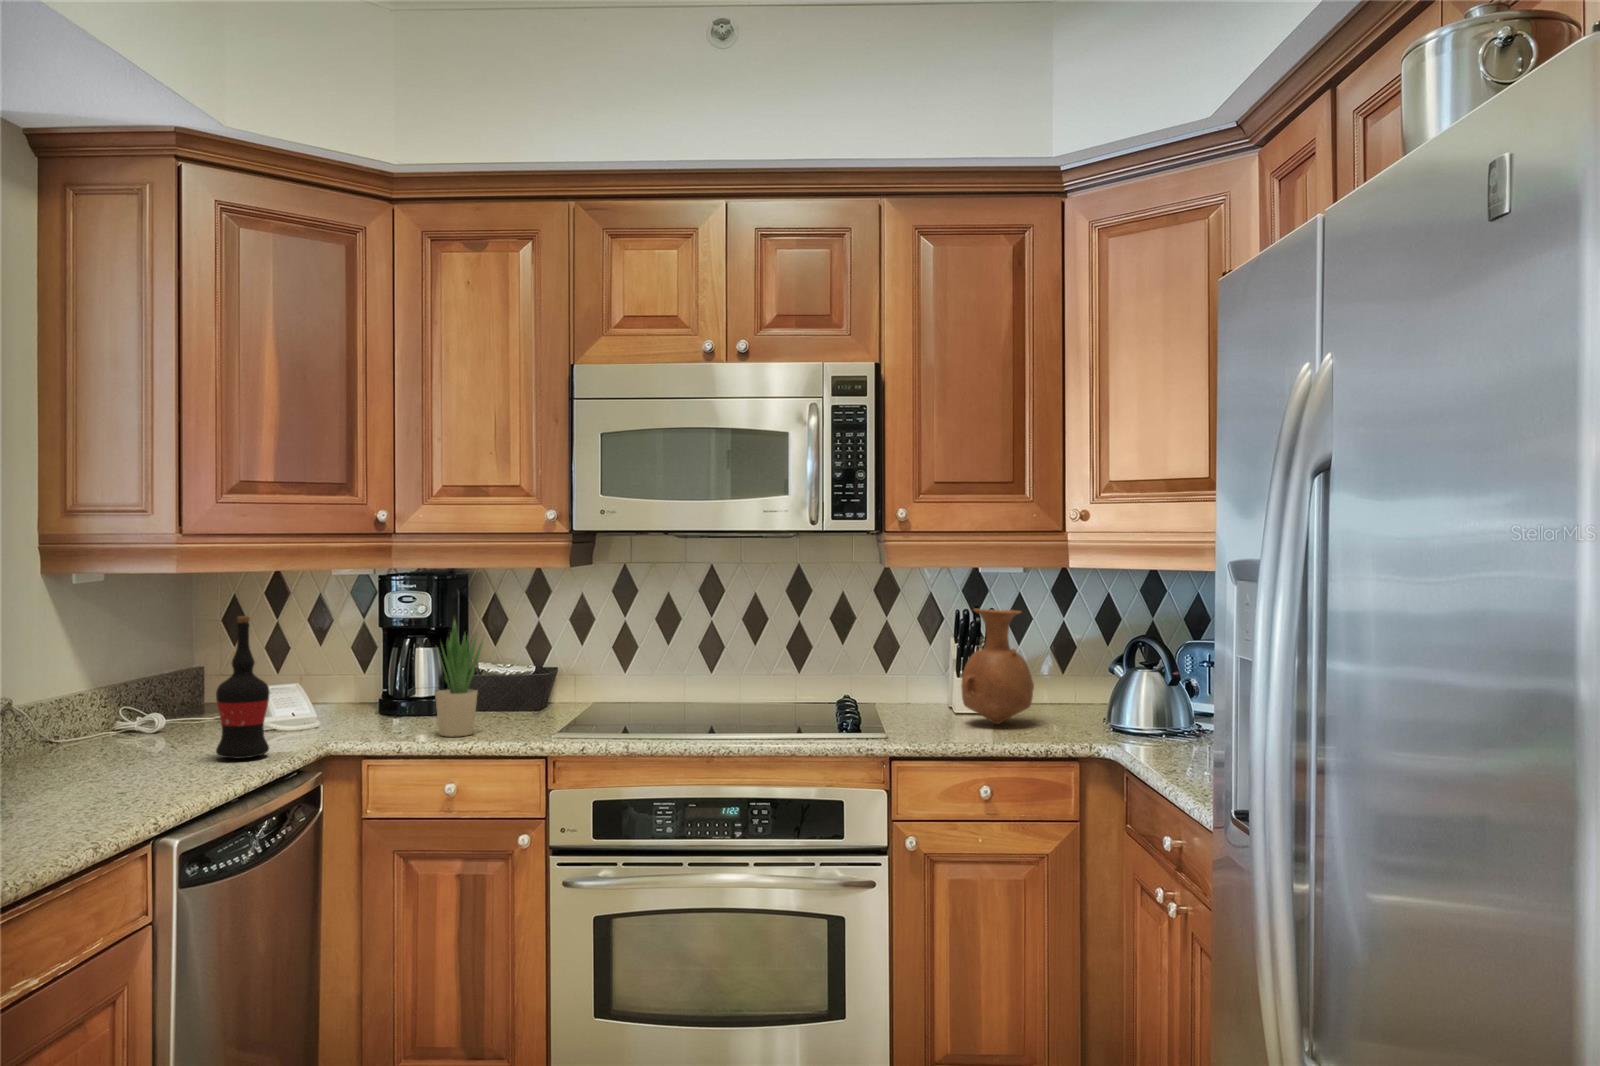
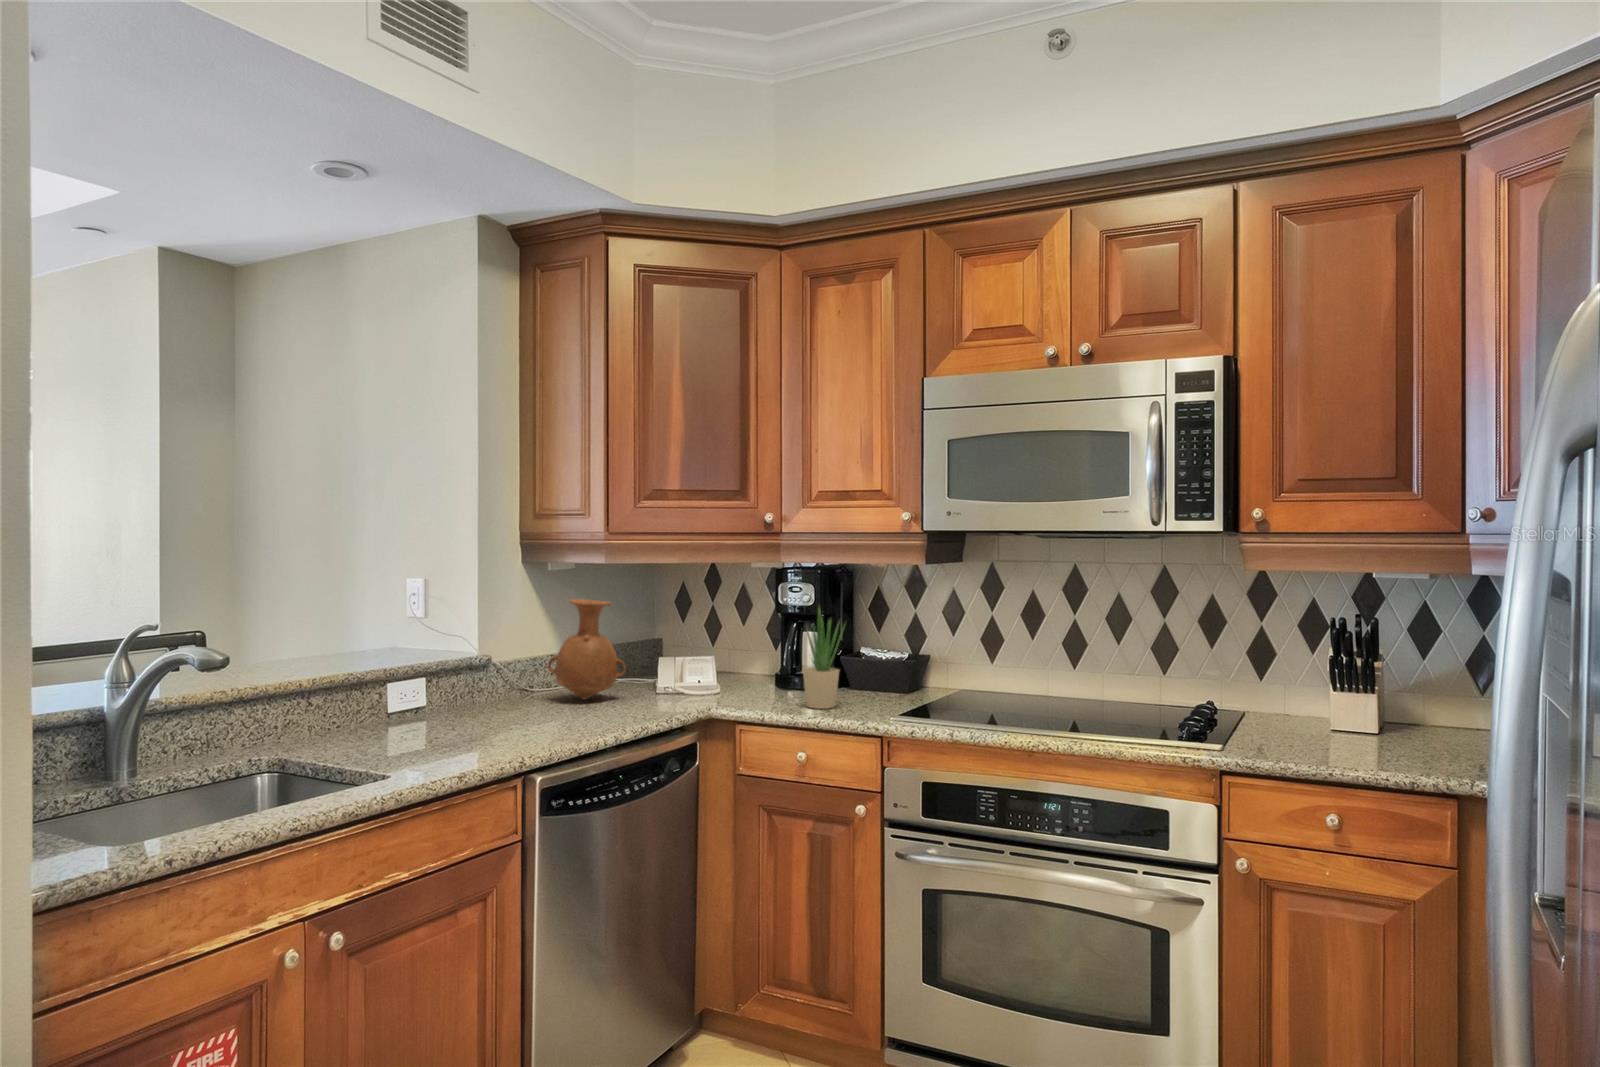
vase: present [961,609,1034,724] -> present [548,599,626,699]
wine bottle: present [216,616,270,758] -> none [624,597,665,713]

